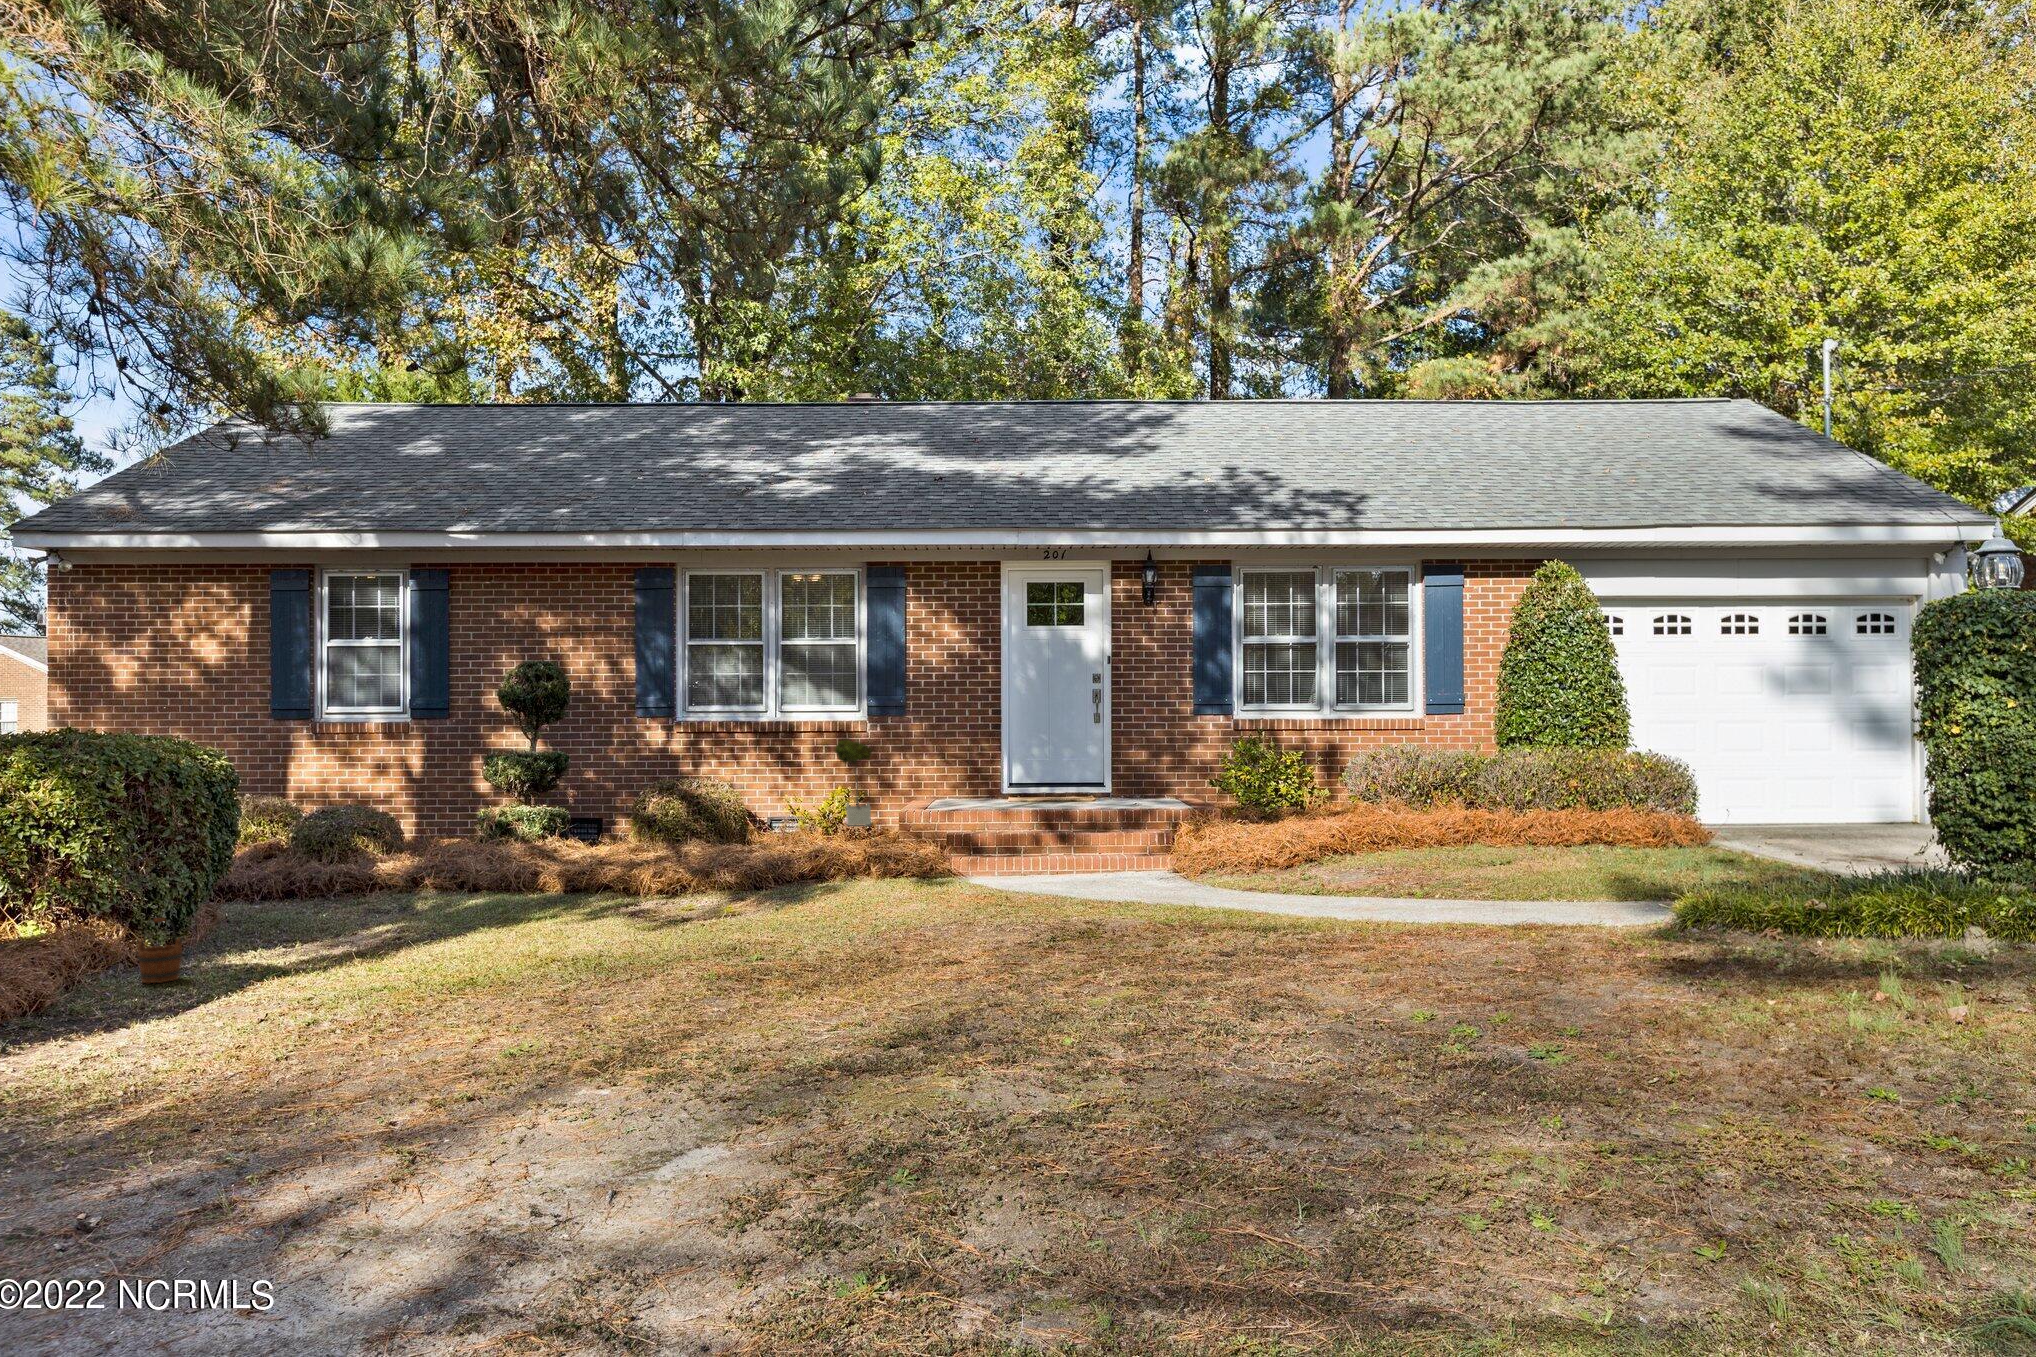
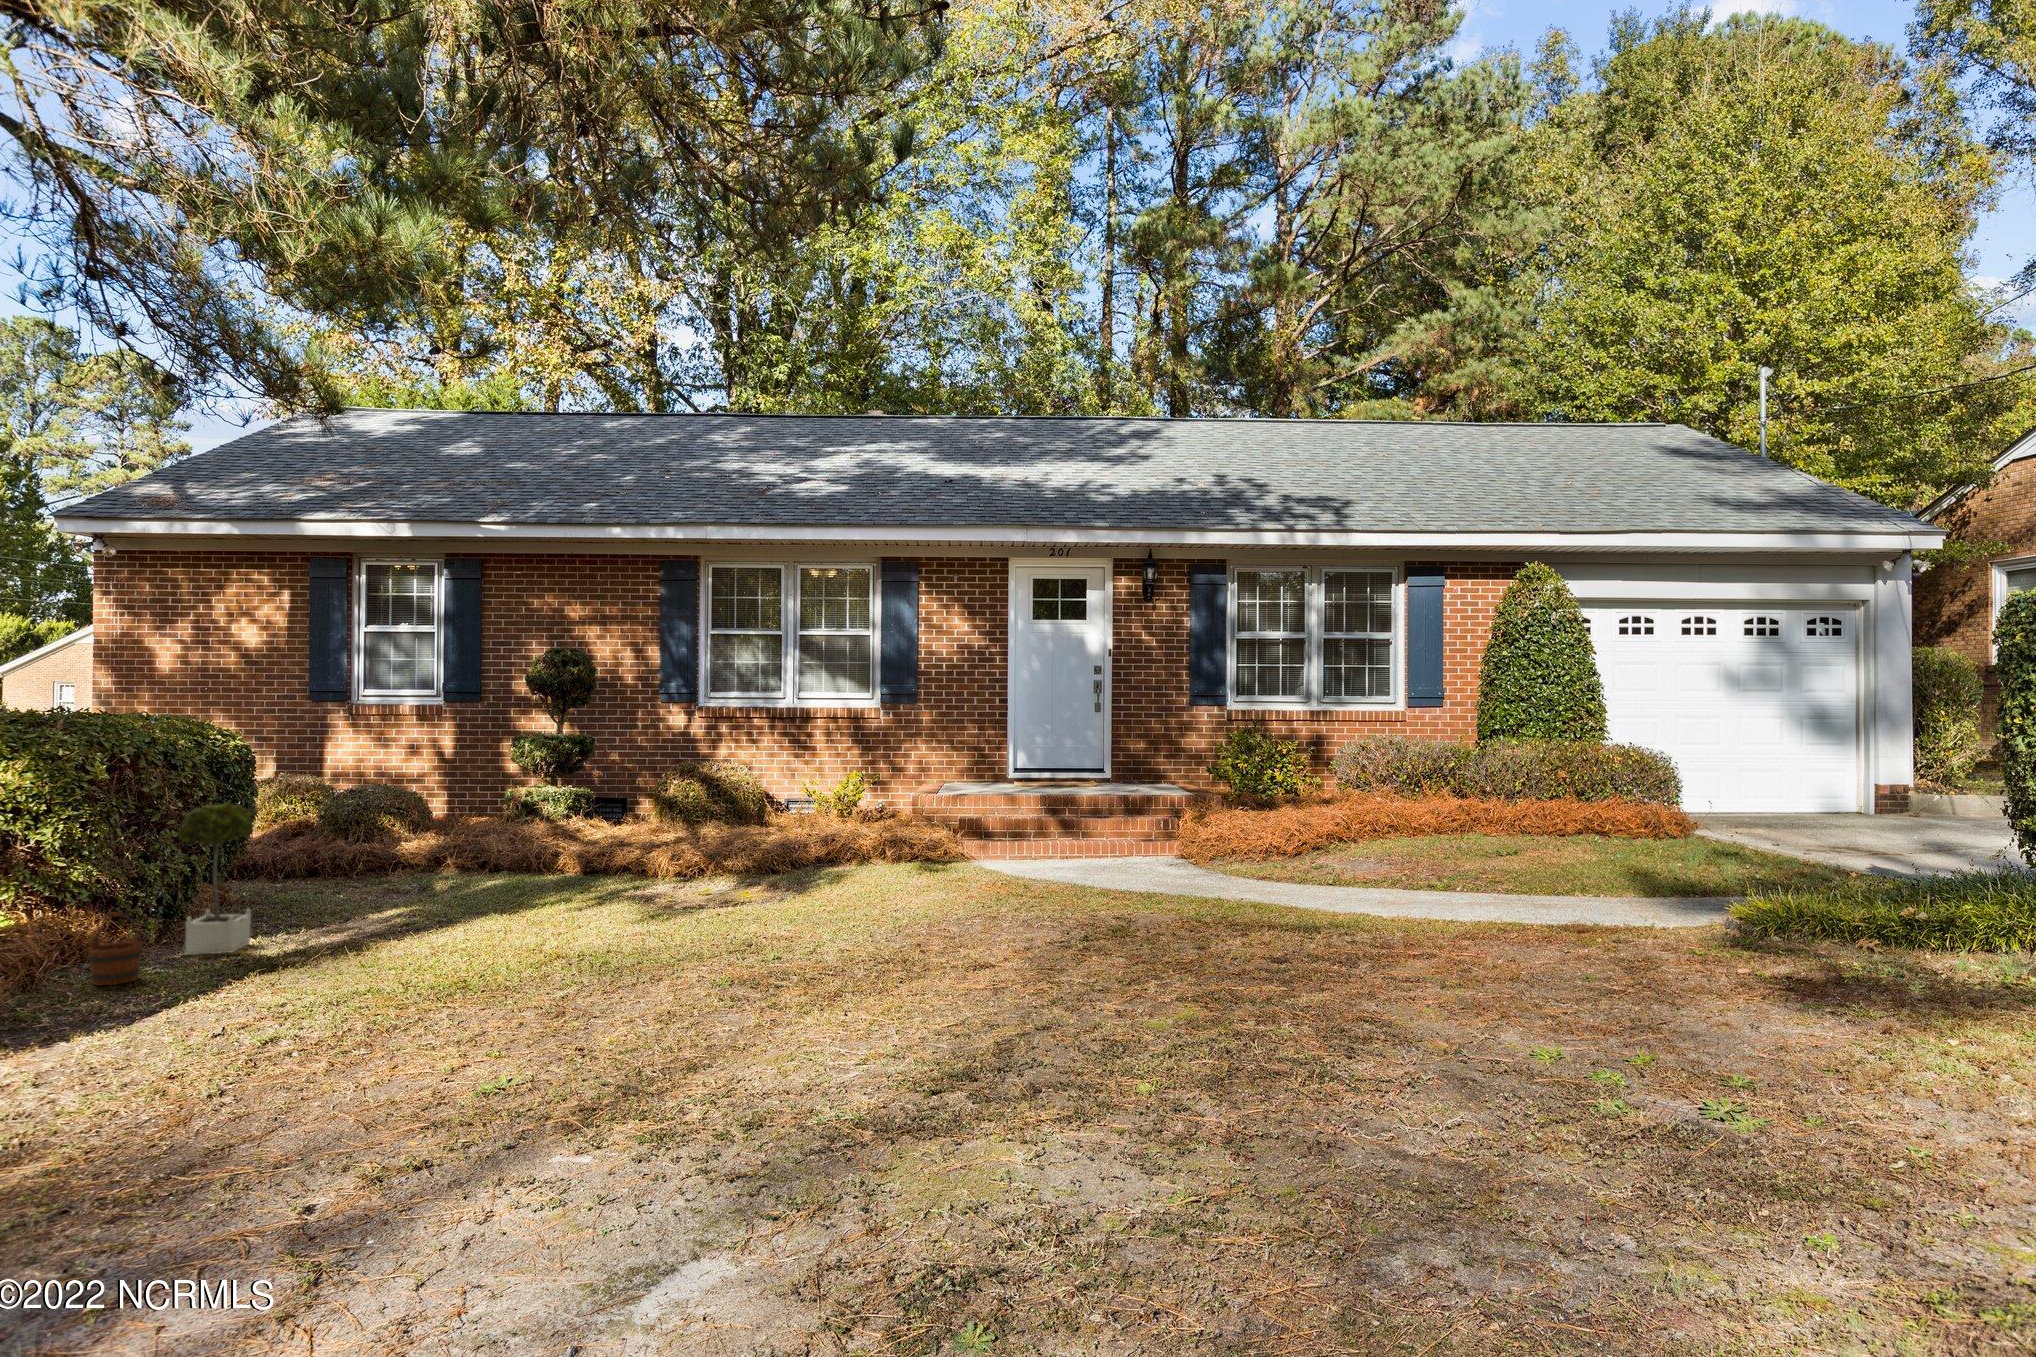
potted tree: present [836,740,872,826] -> present [178,802,253,955]

